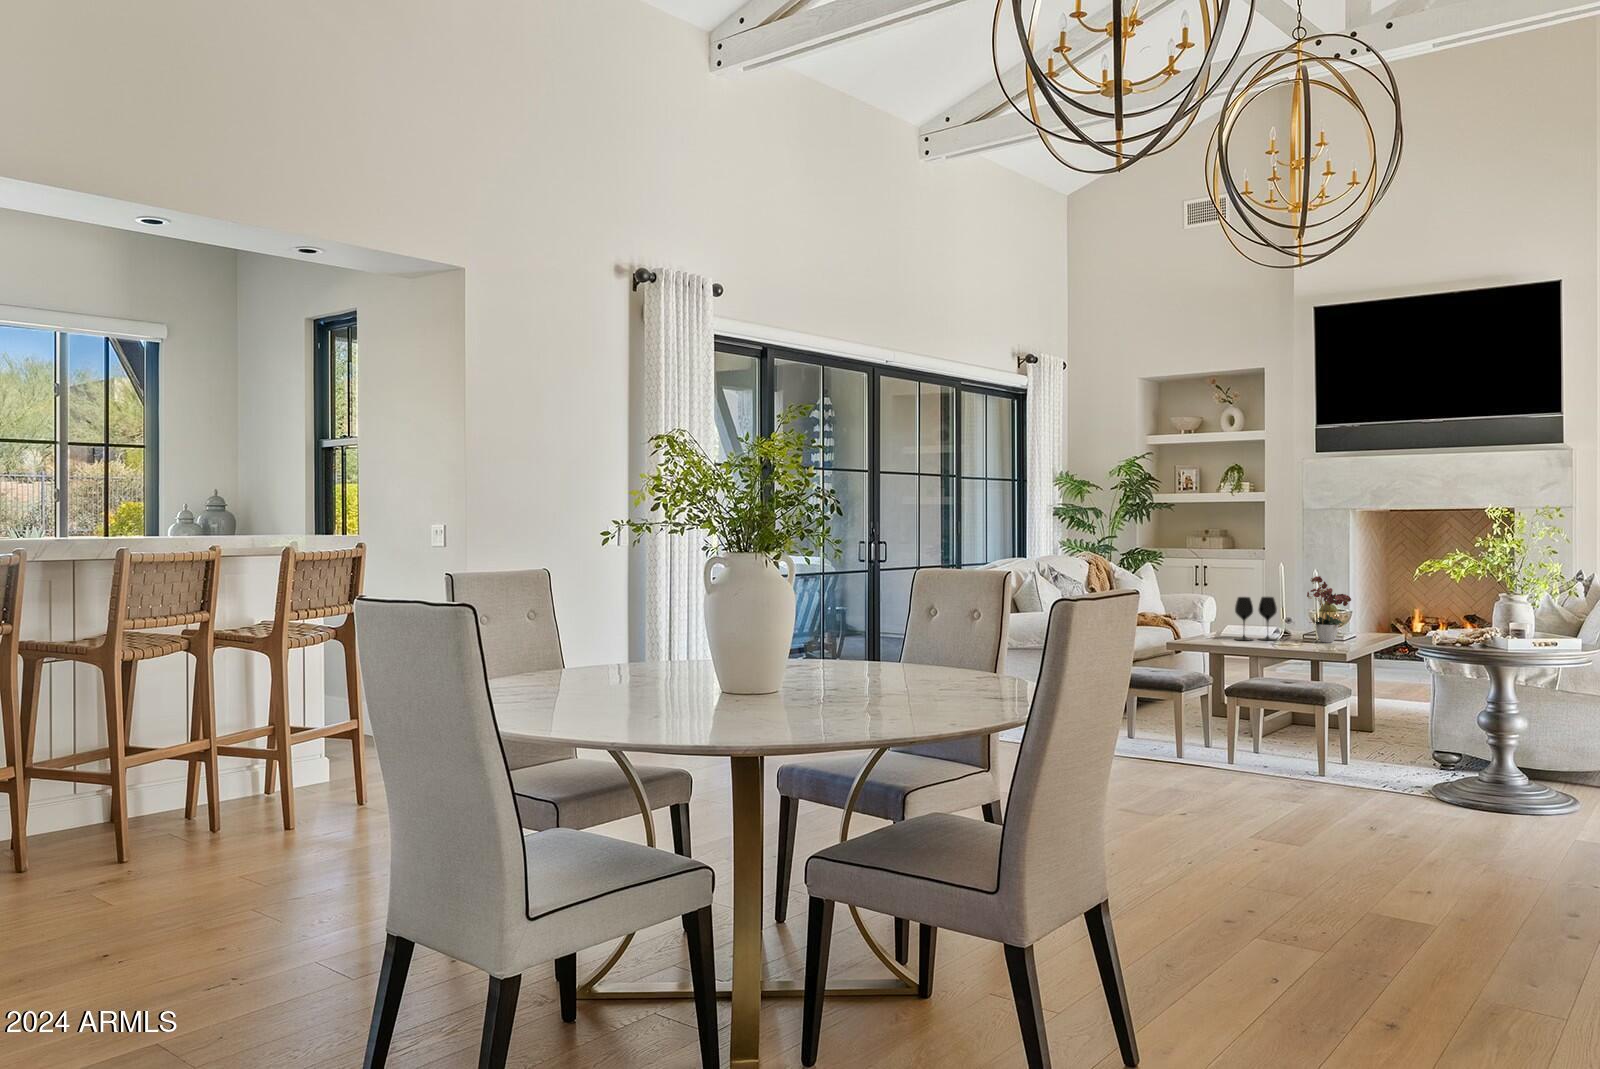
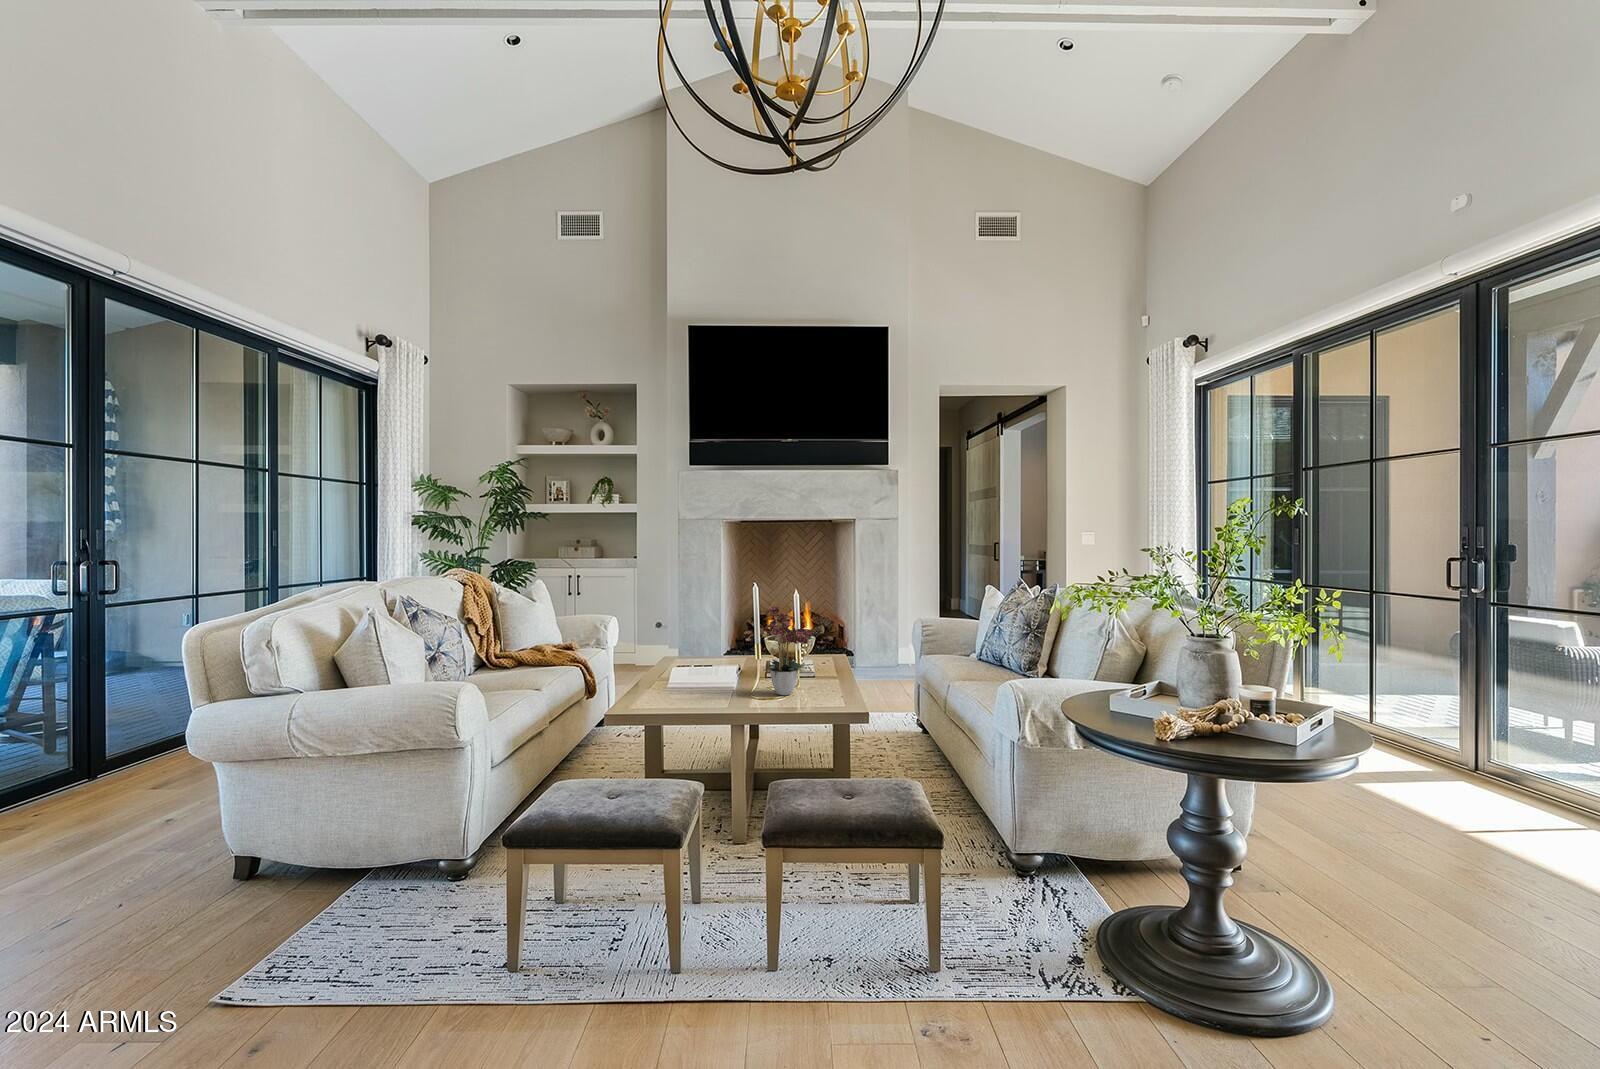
wine glass: present [1235,597,1277,640] -> none [667,636,722,702]

